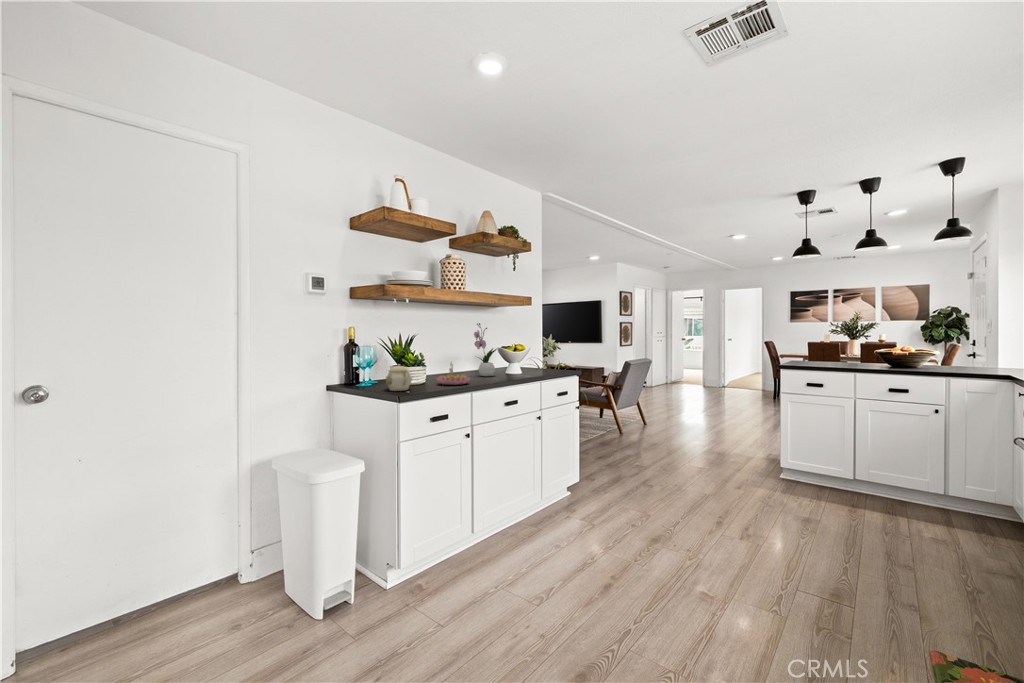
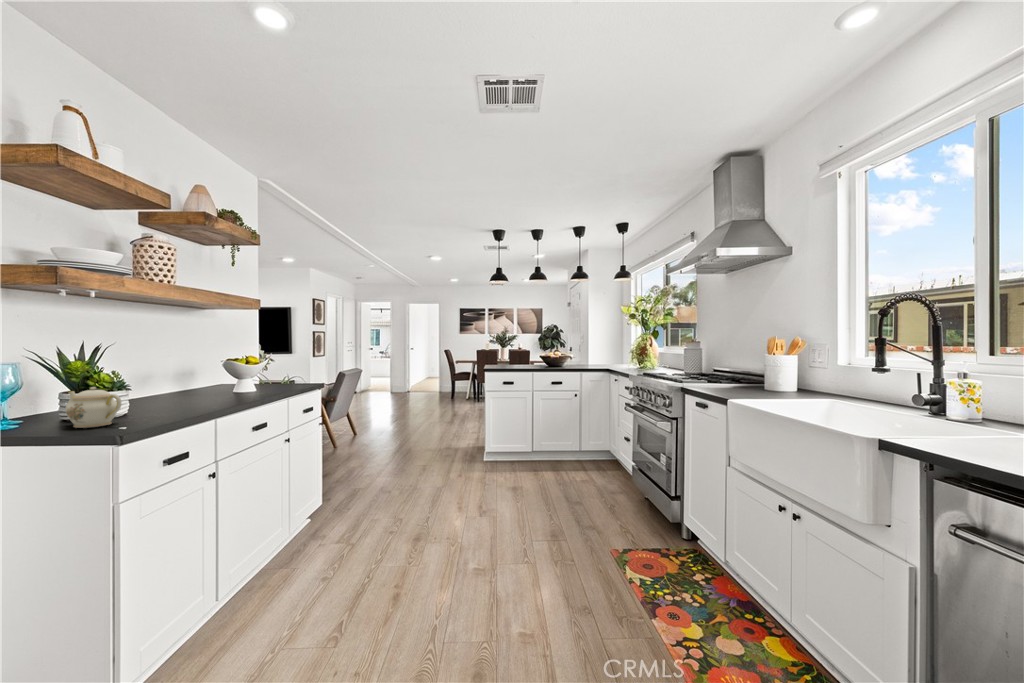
flower arrangement: present [474,323,497,376] -> none [191,329,228,396]
candle holder: present [436,363,470,385] -> none [147,378,206,412]

